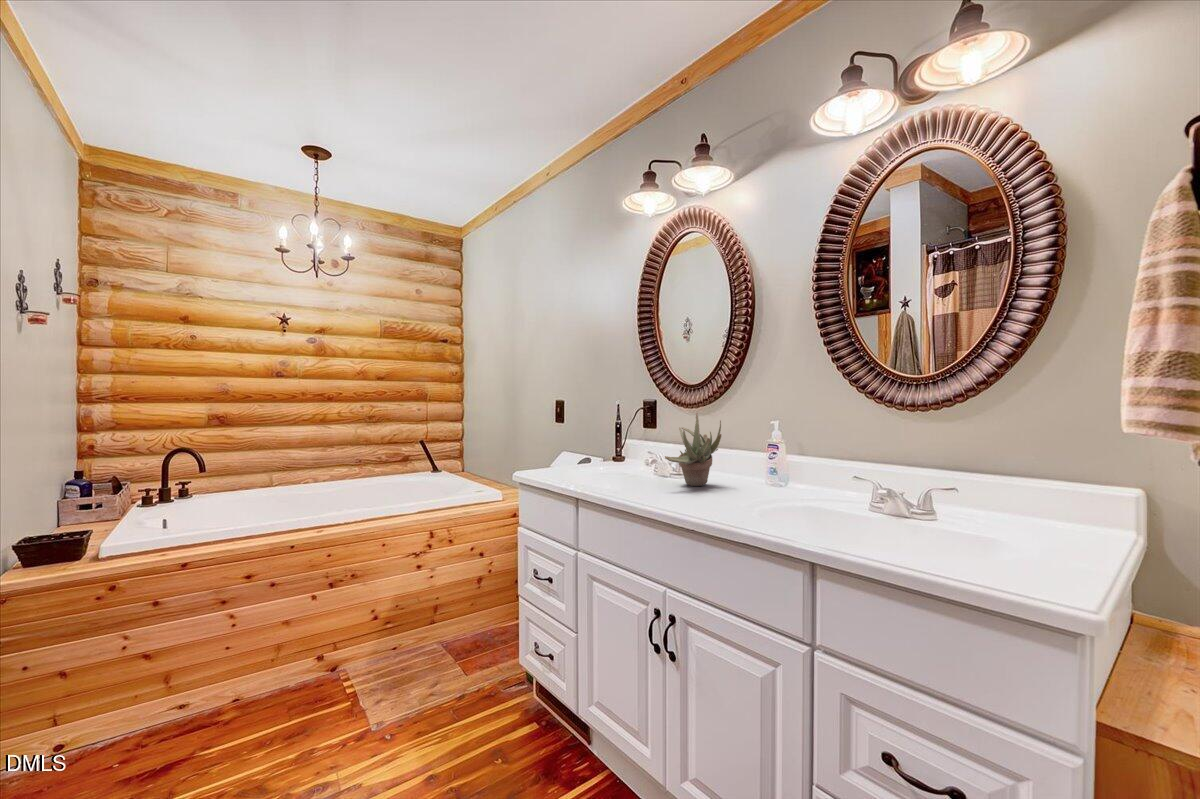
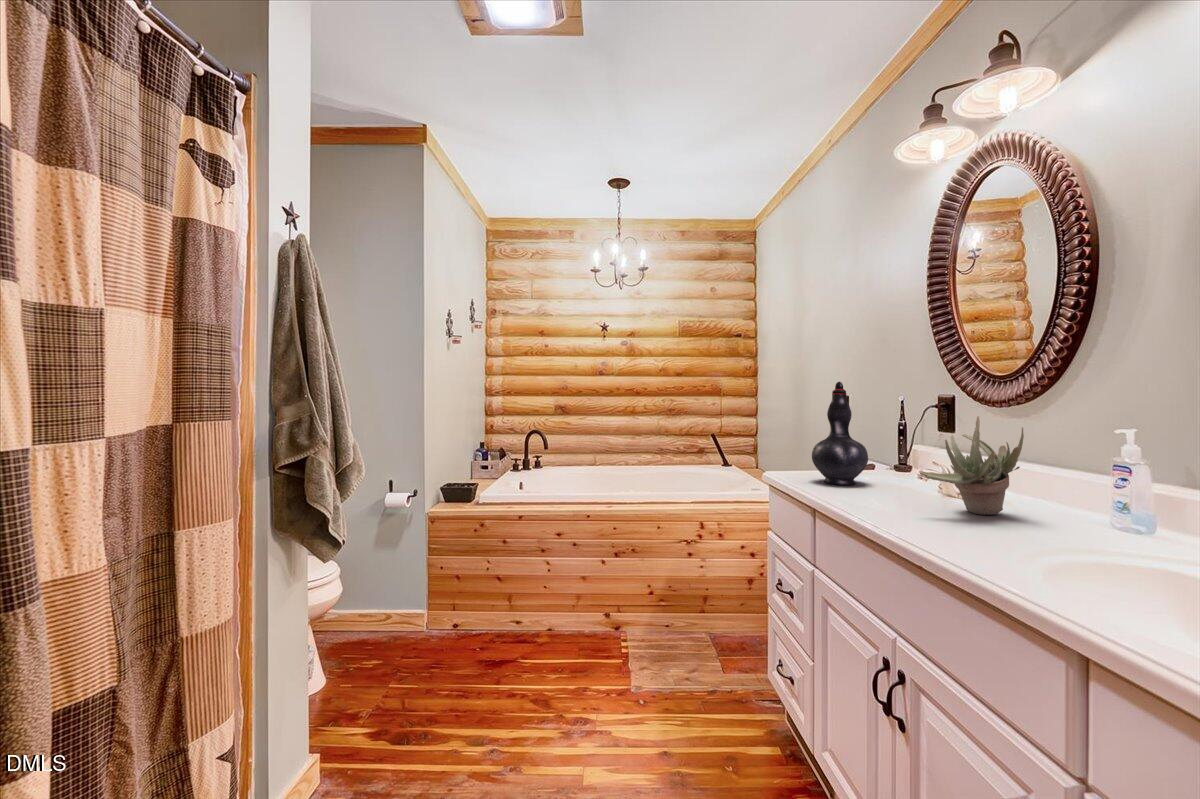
decorative vase: none [561,386,605,476] -> present [812,382,868,485]

